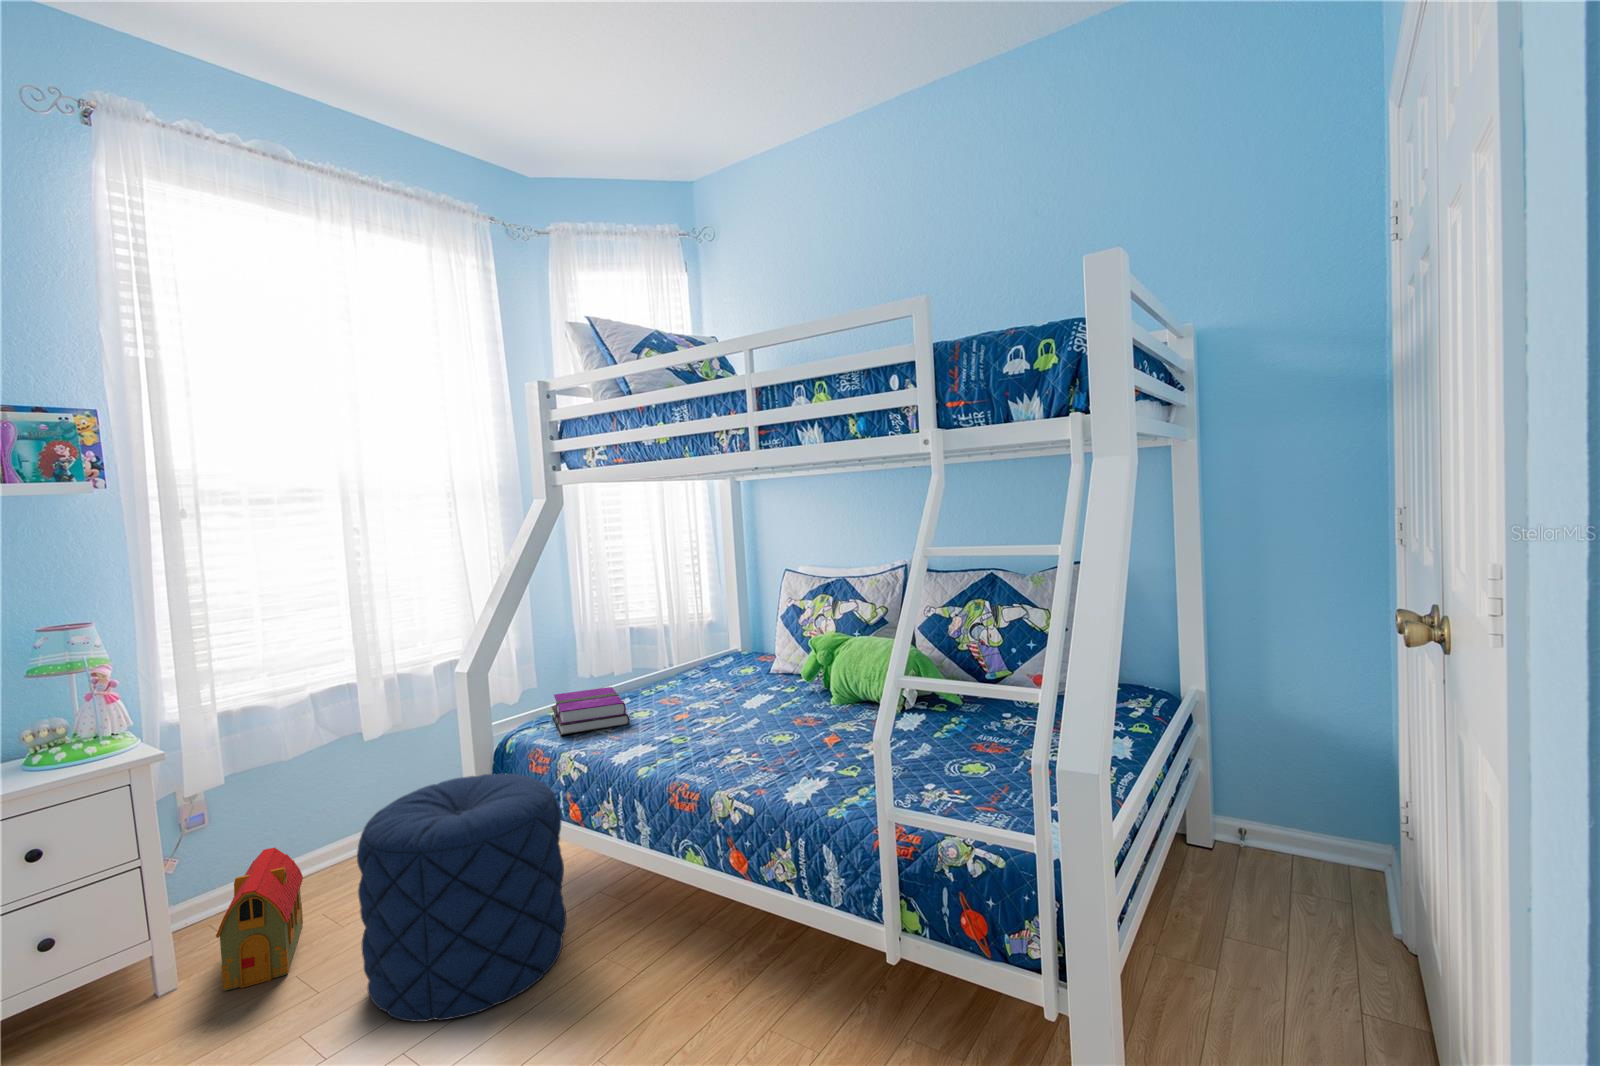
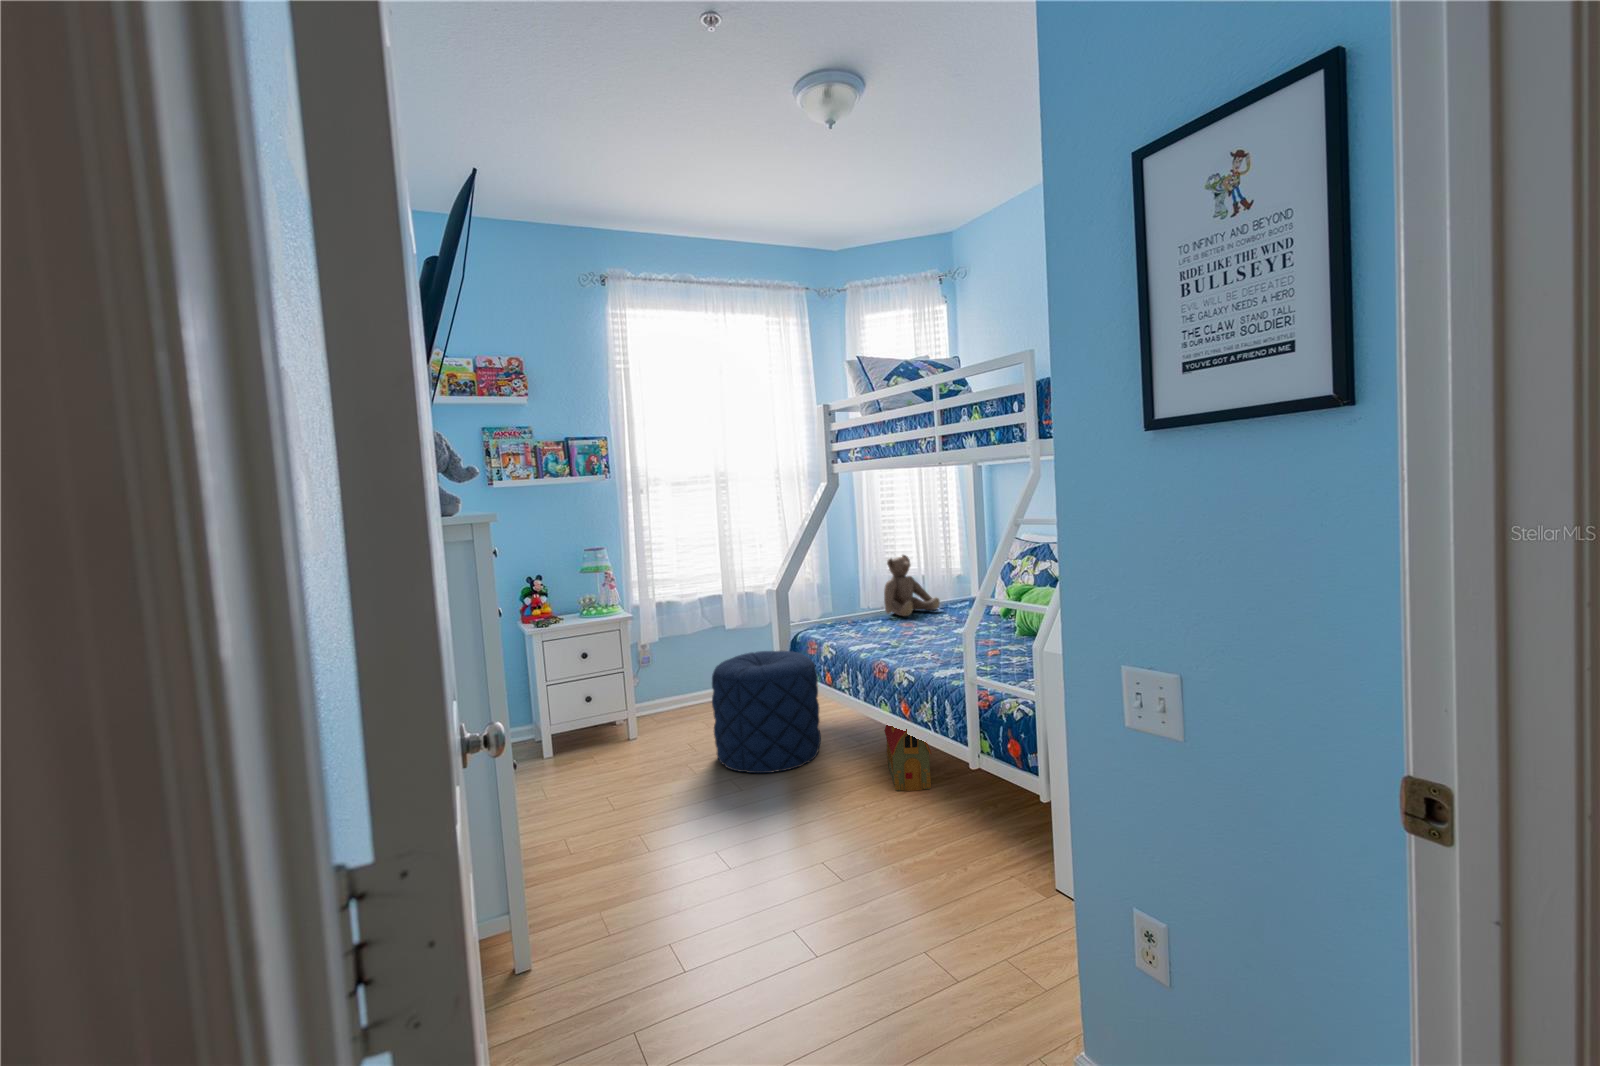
teddy bear: none [630,603,707,691] -> present [884,555,940,616]
hardback book: present [552,687,630,735] -> none [827,610,871,635]
toy house: present [216,848,303,991] -> present [884,725,931,791]

